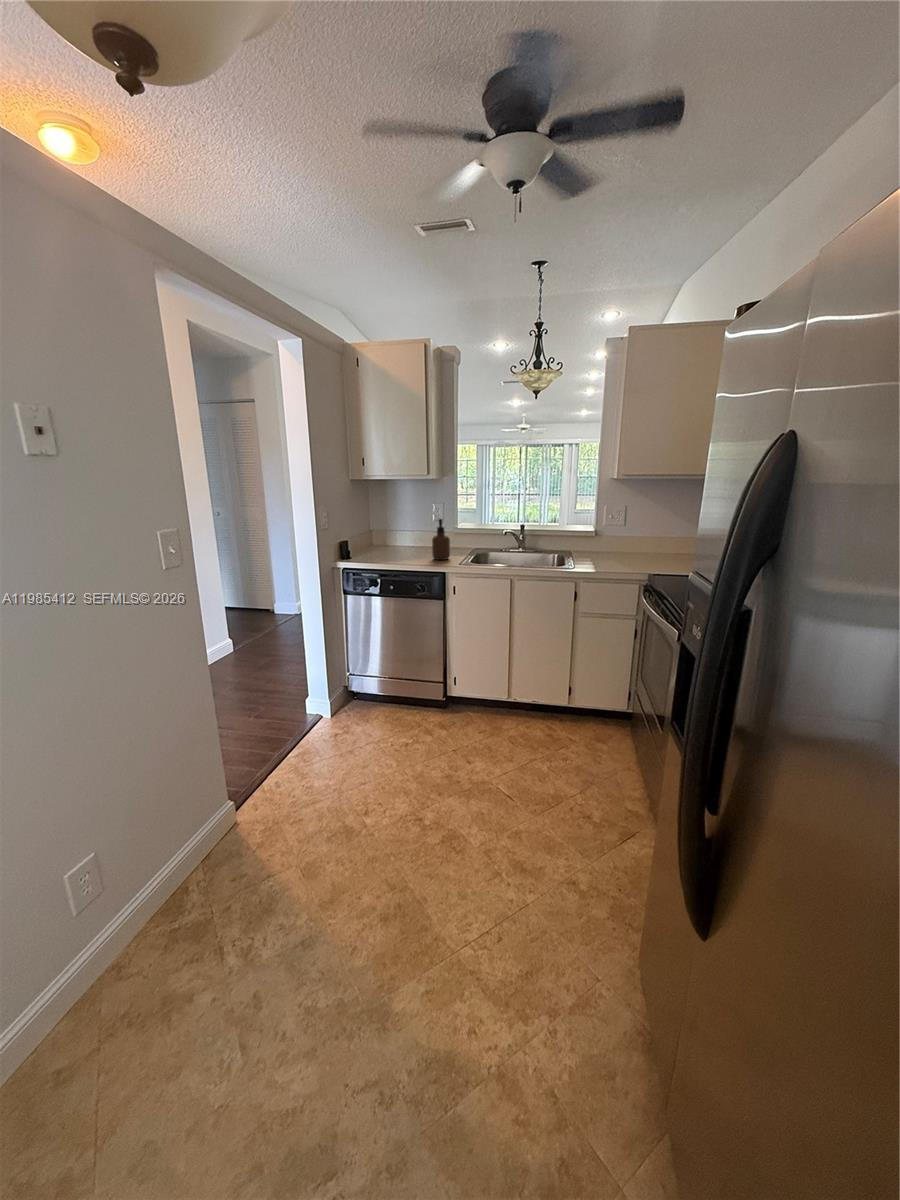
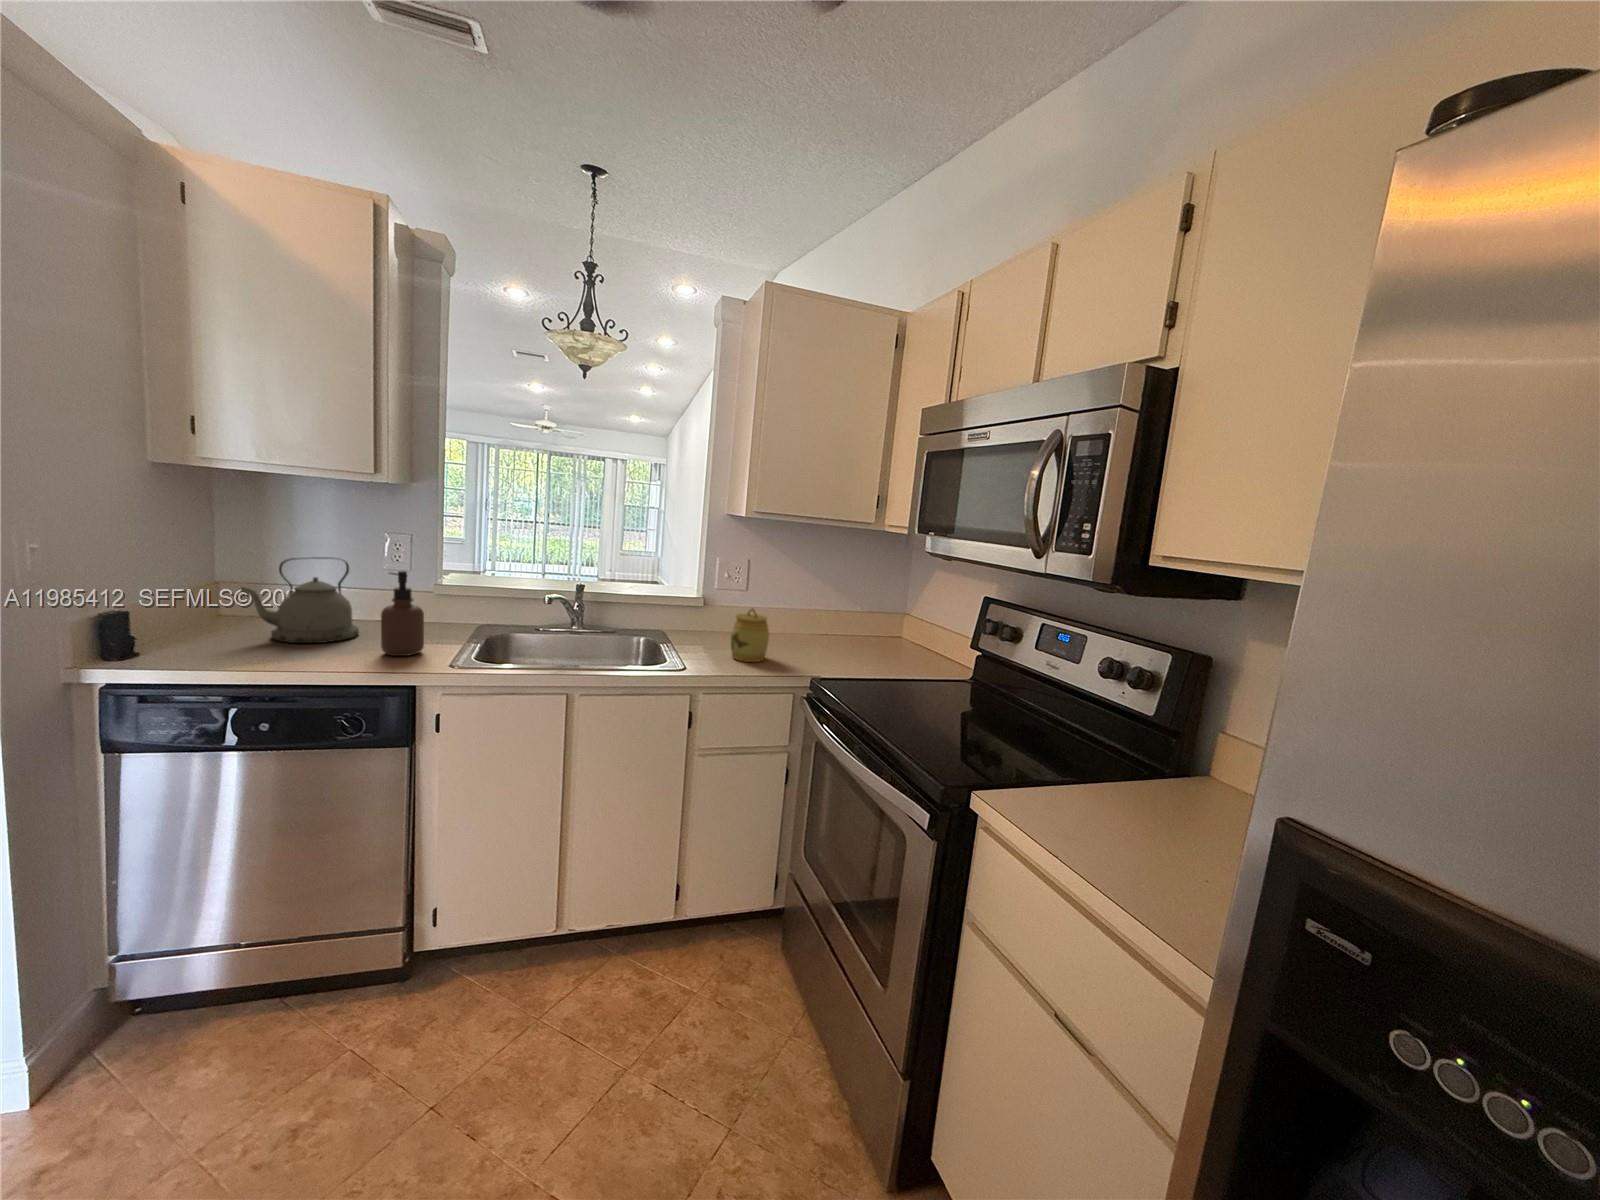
kettle: none [381,514,424,554] -> present [241,557,359,643]
jar: none [610,534,636,568] -> present [731,608,769,662]

